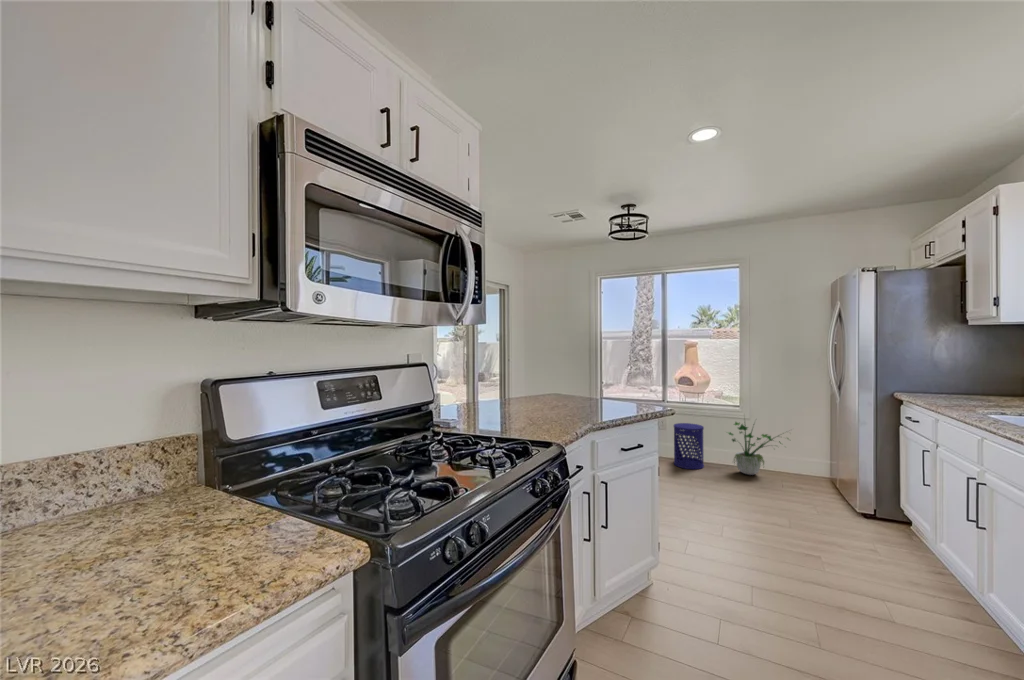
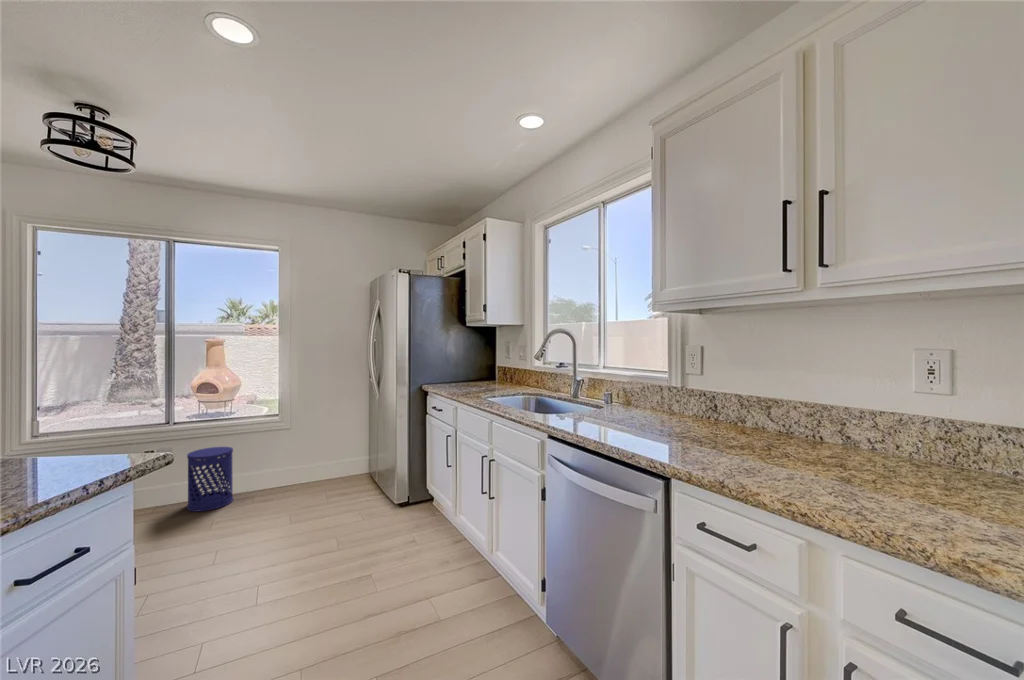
potted plant: present [729,422,781,475] -> none [261,419,338,494]

